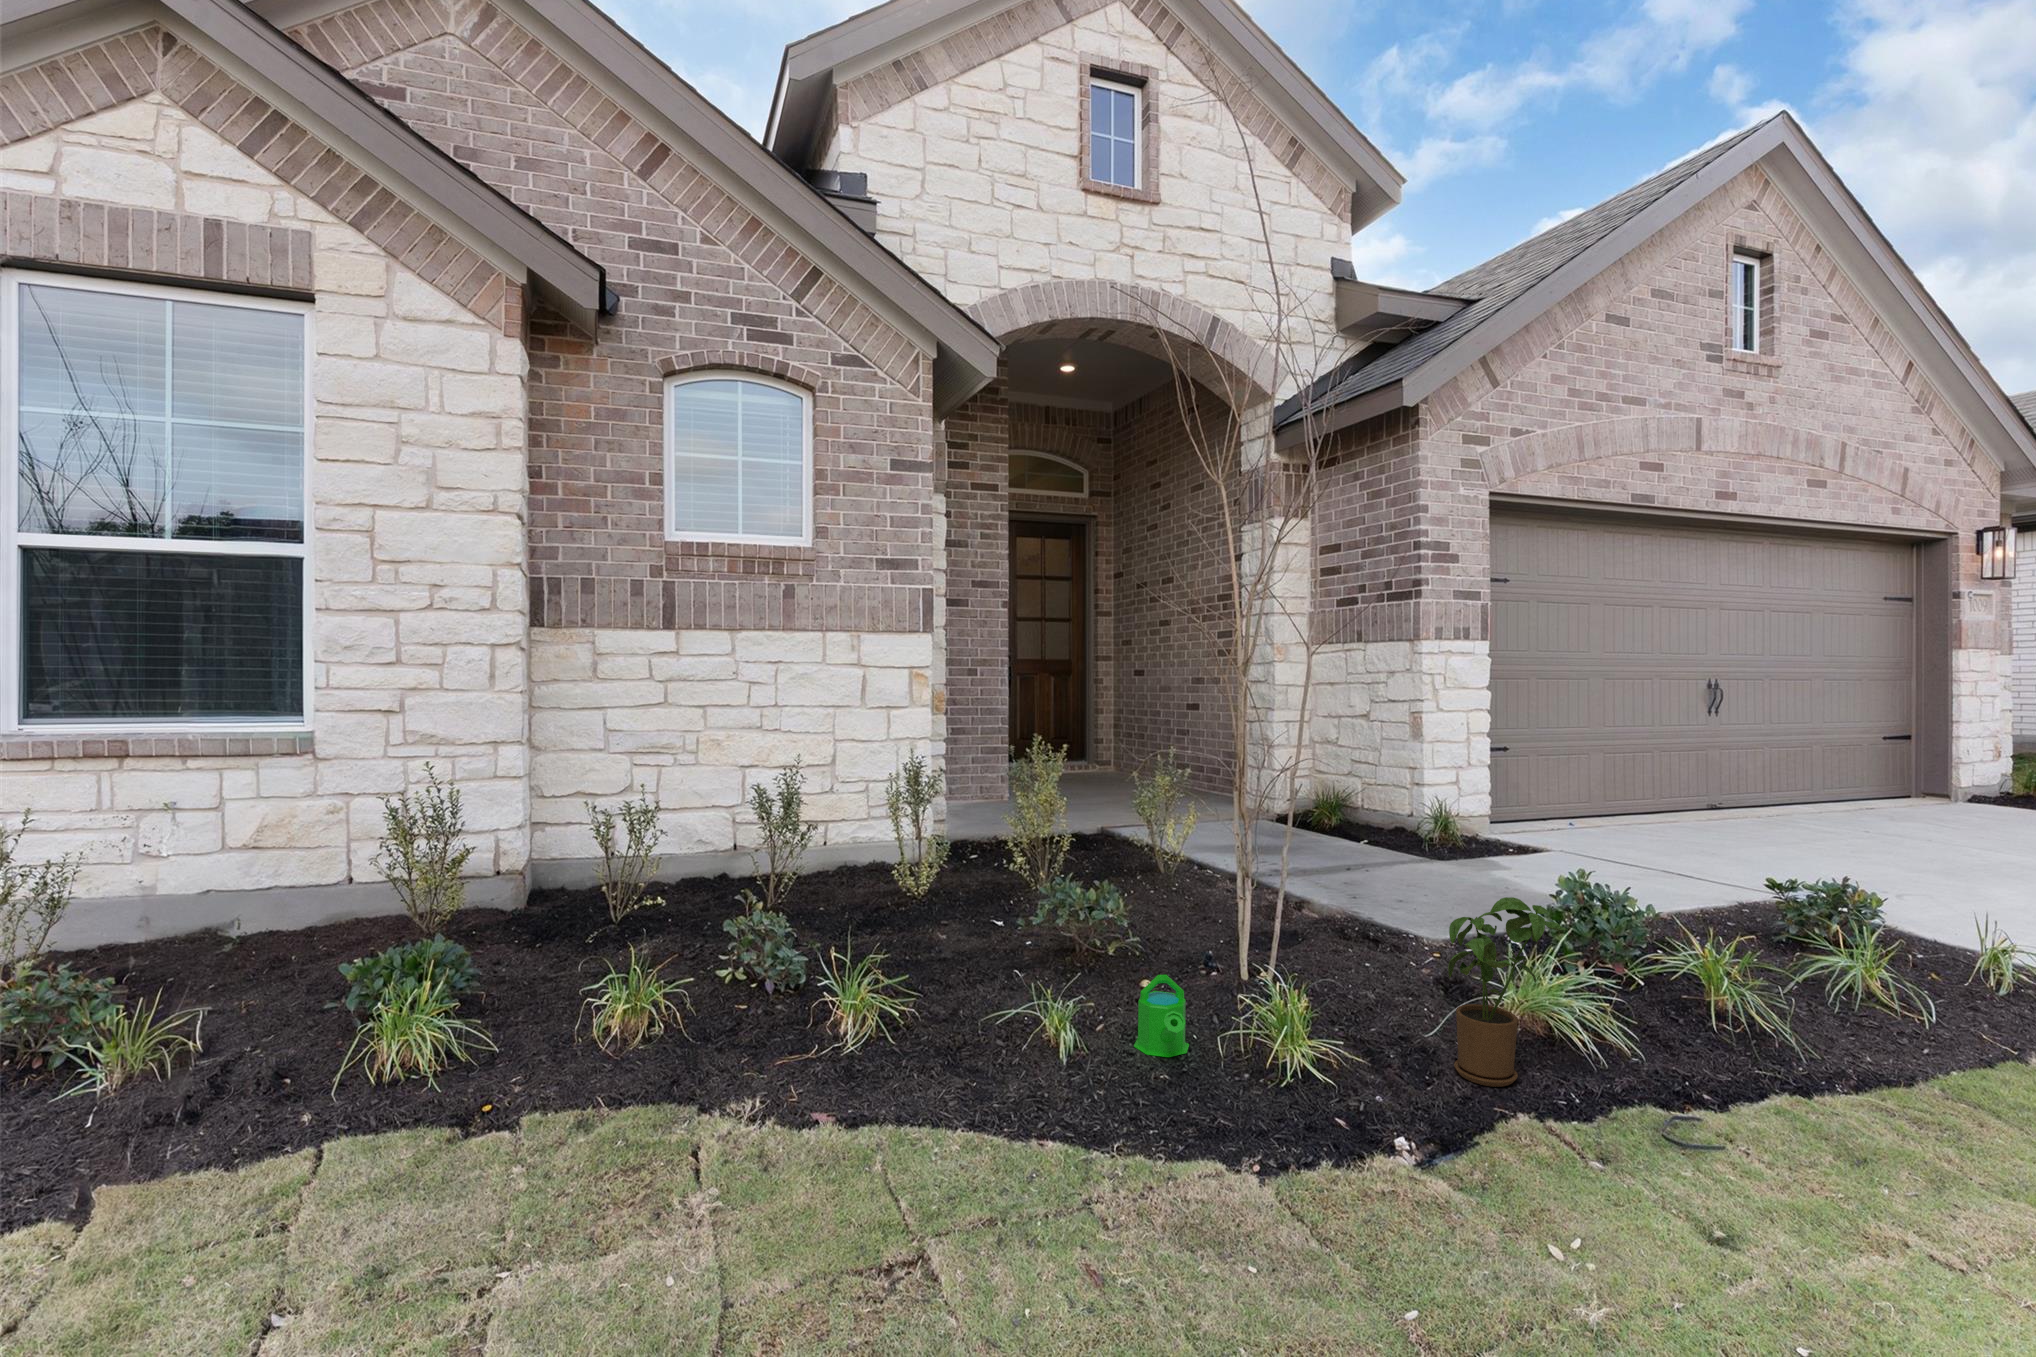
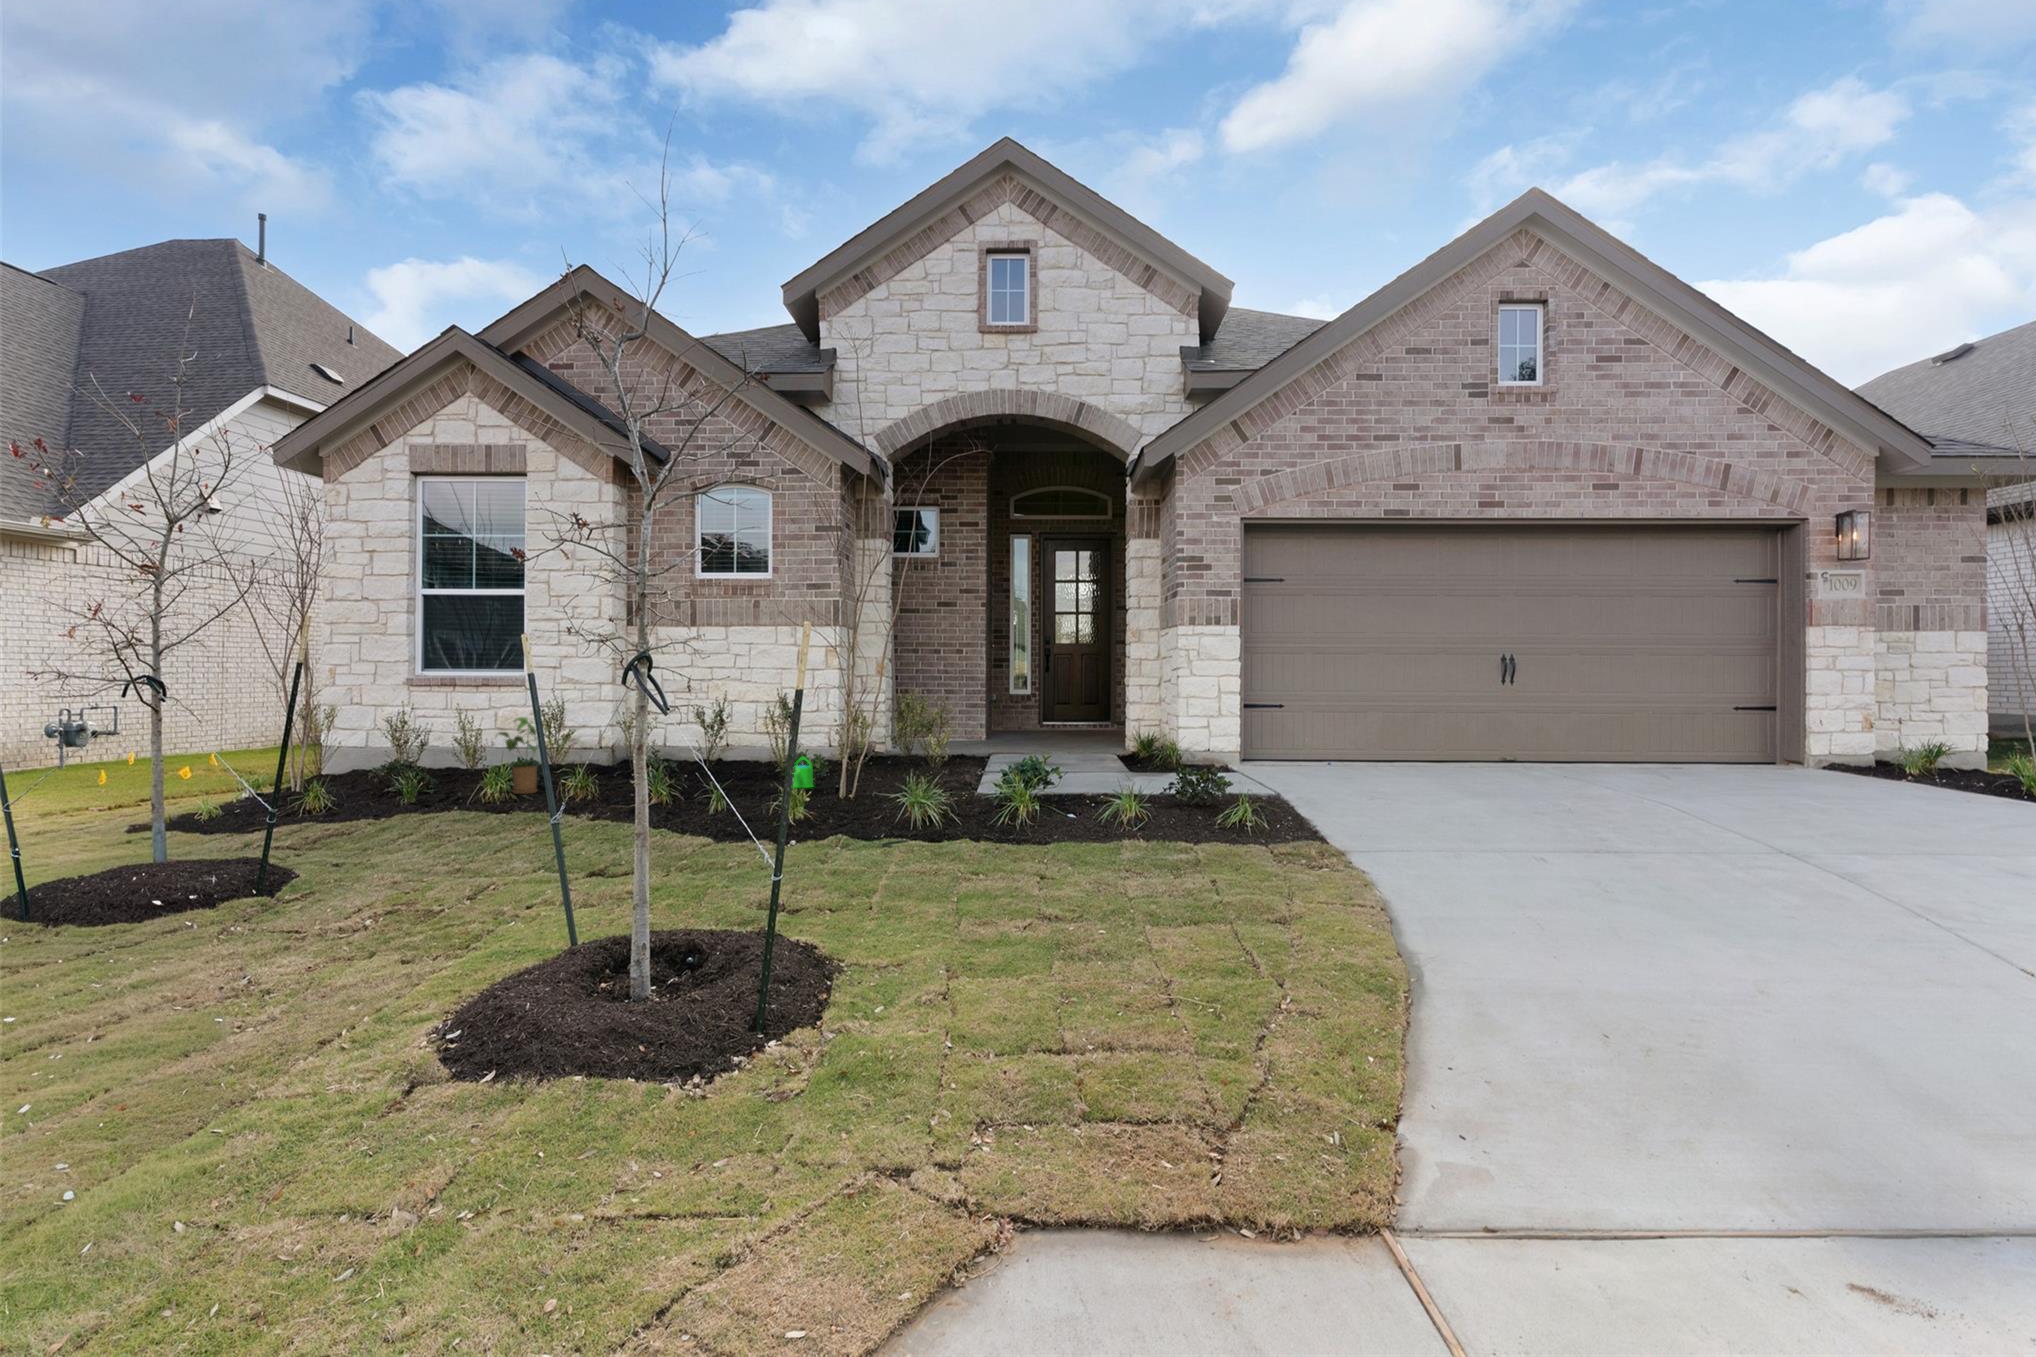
house plant: present [1448,897,1567,1087] -> present [498,717,538,794]

